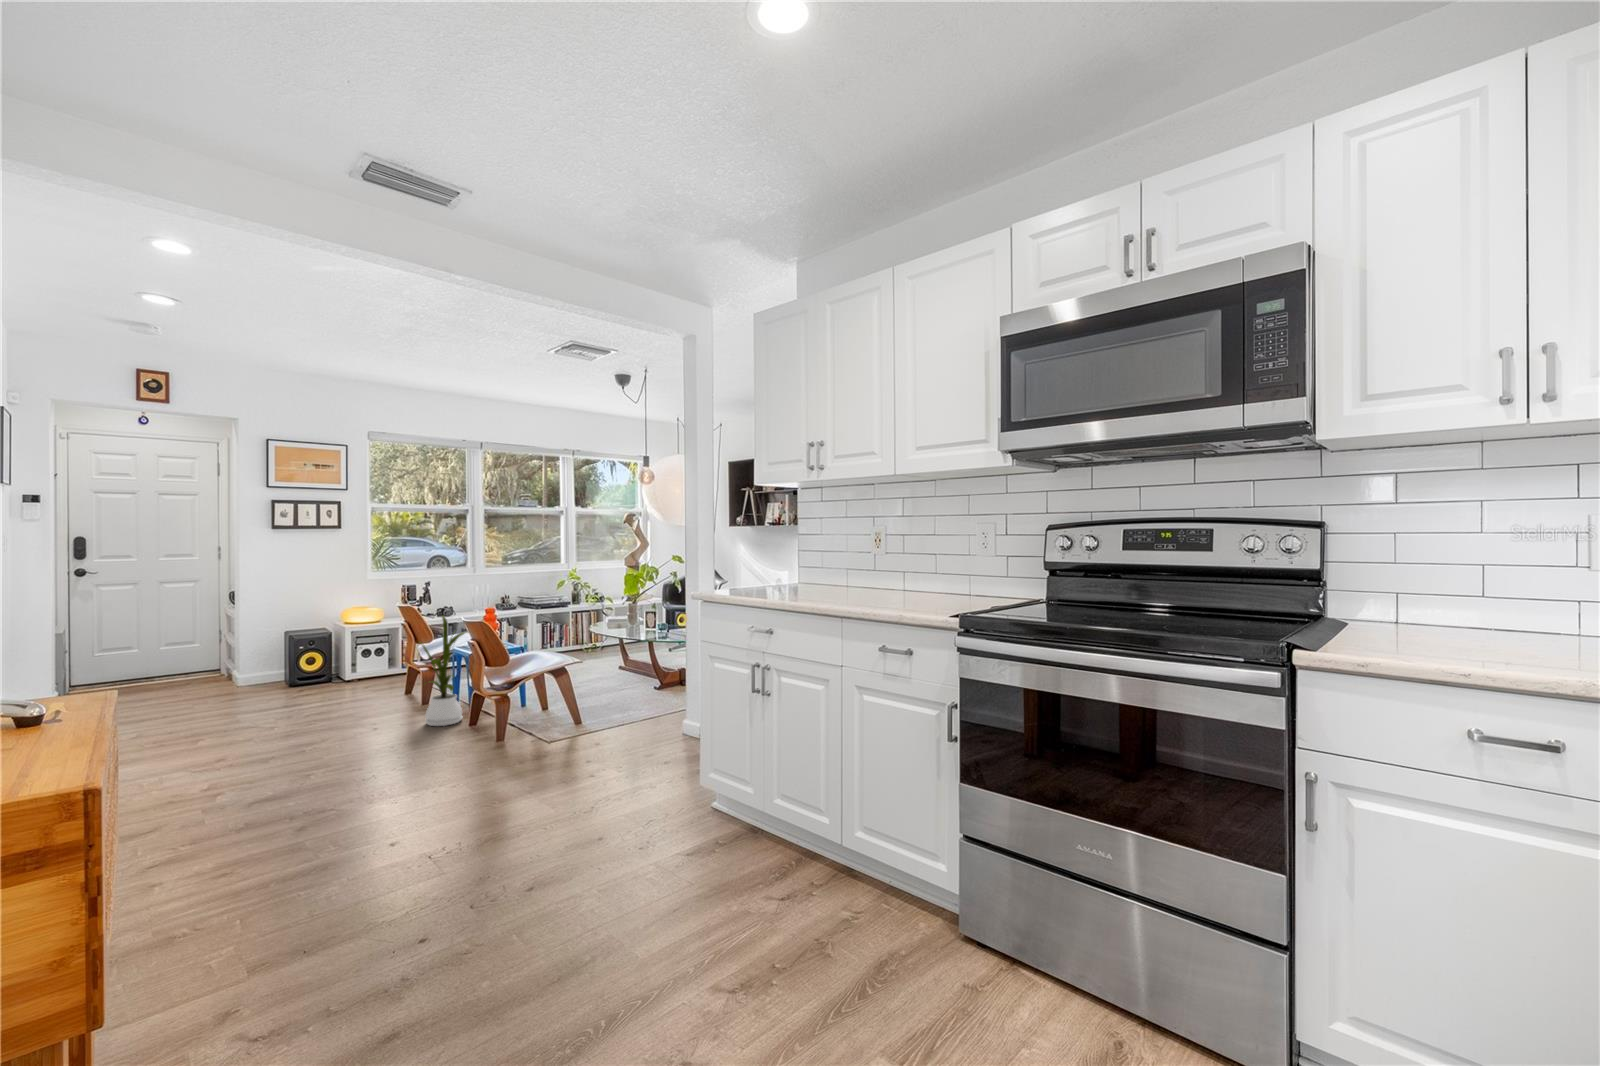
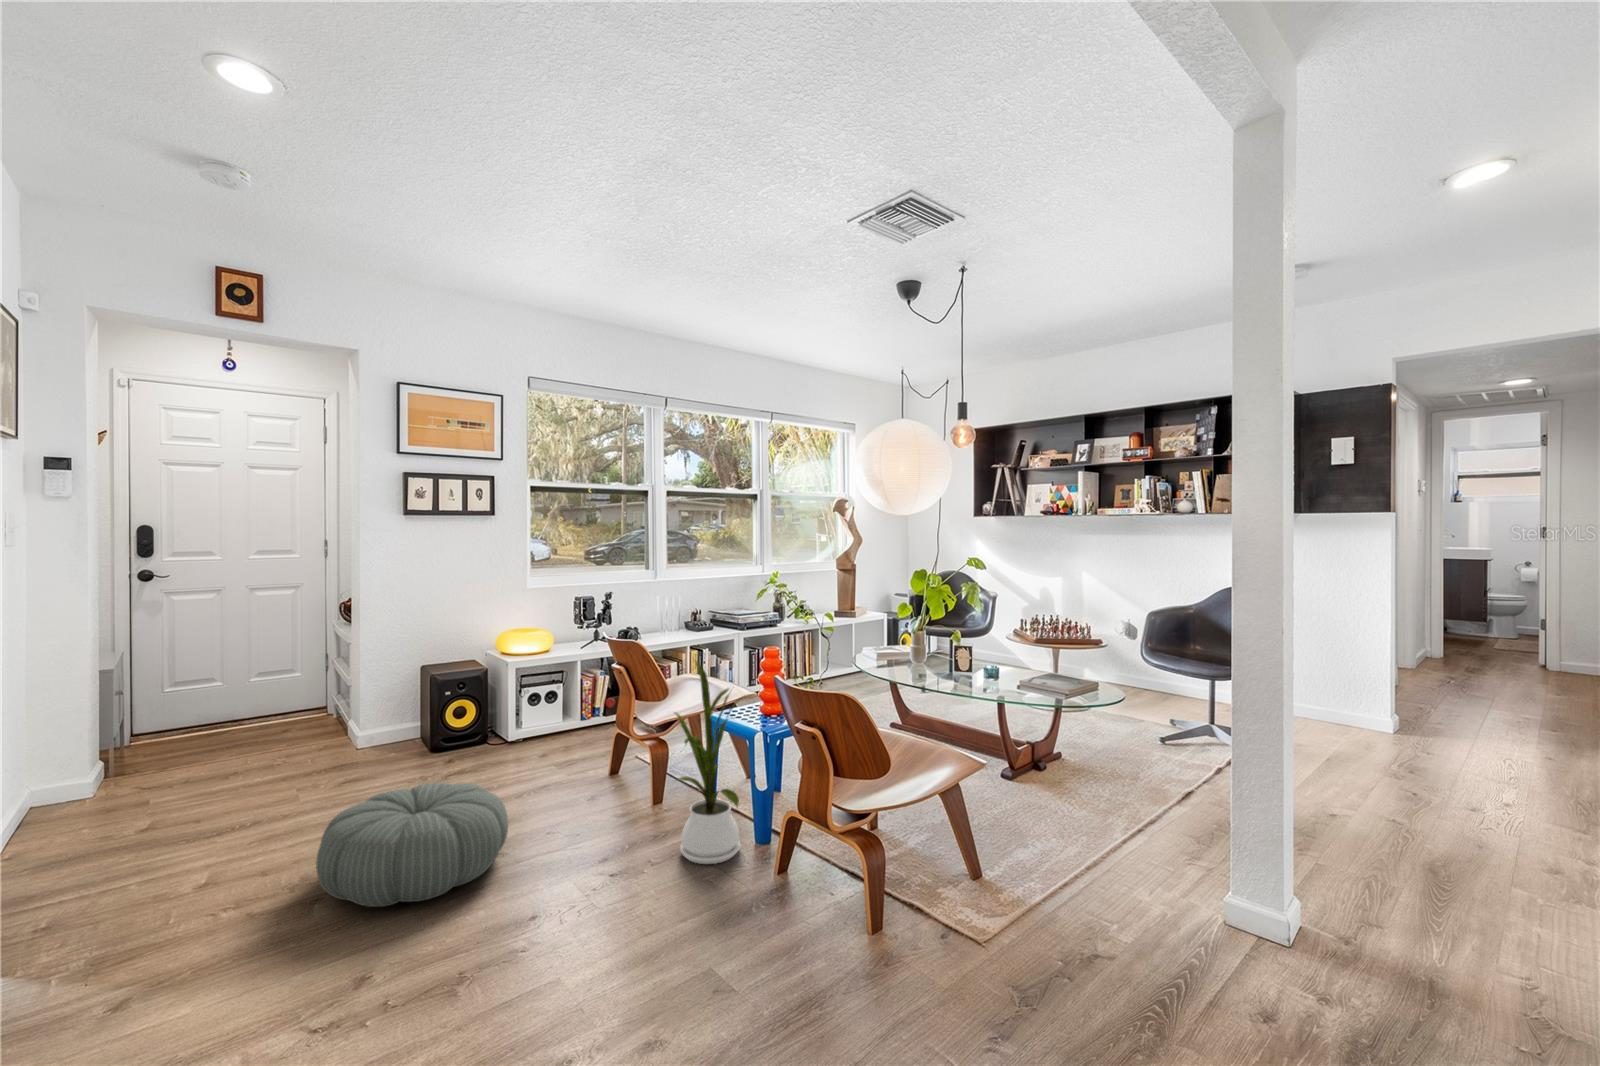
pouf: none [206,687,323,743] -> present [316,783,508,907]

